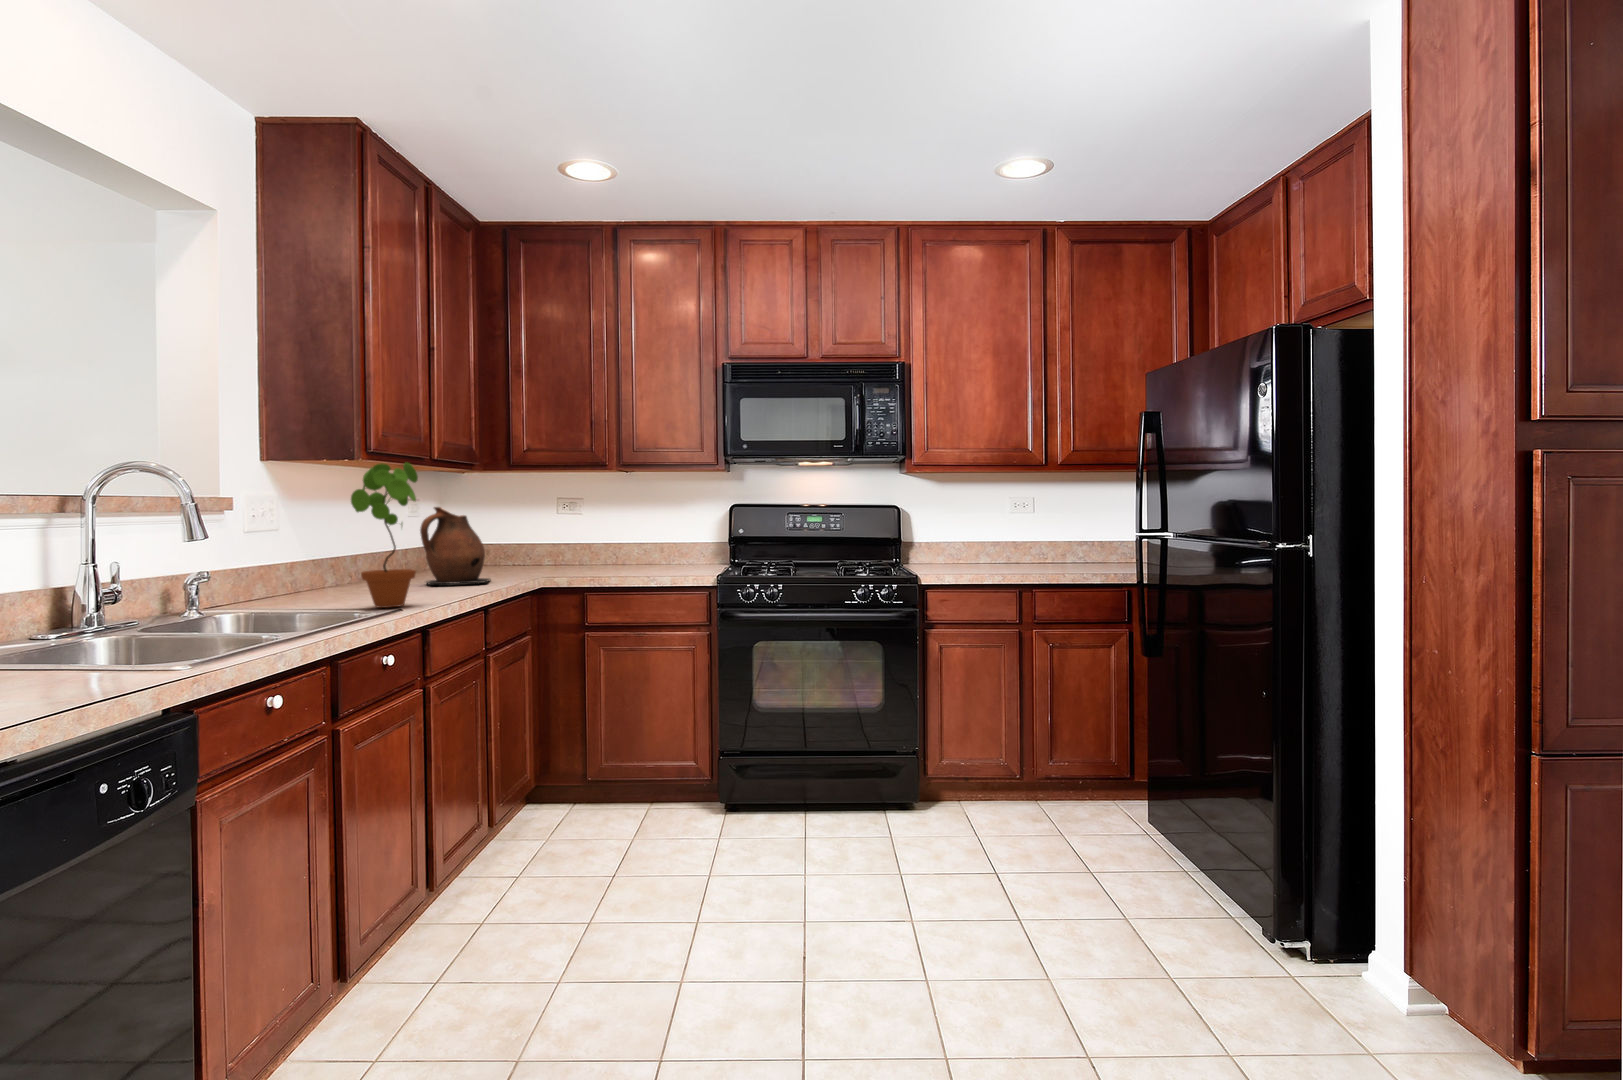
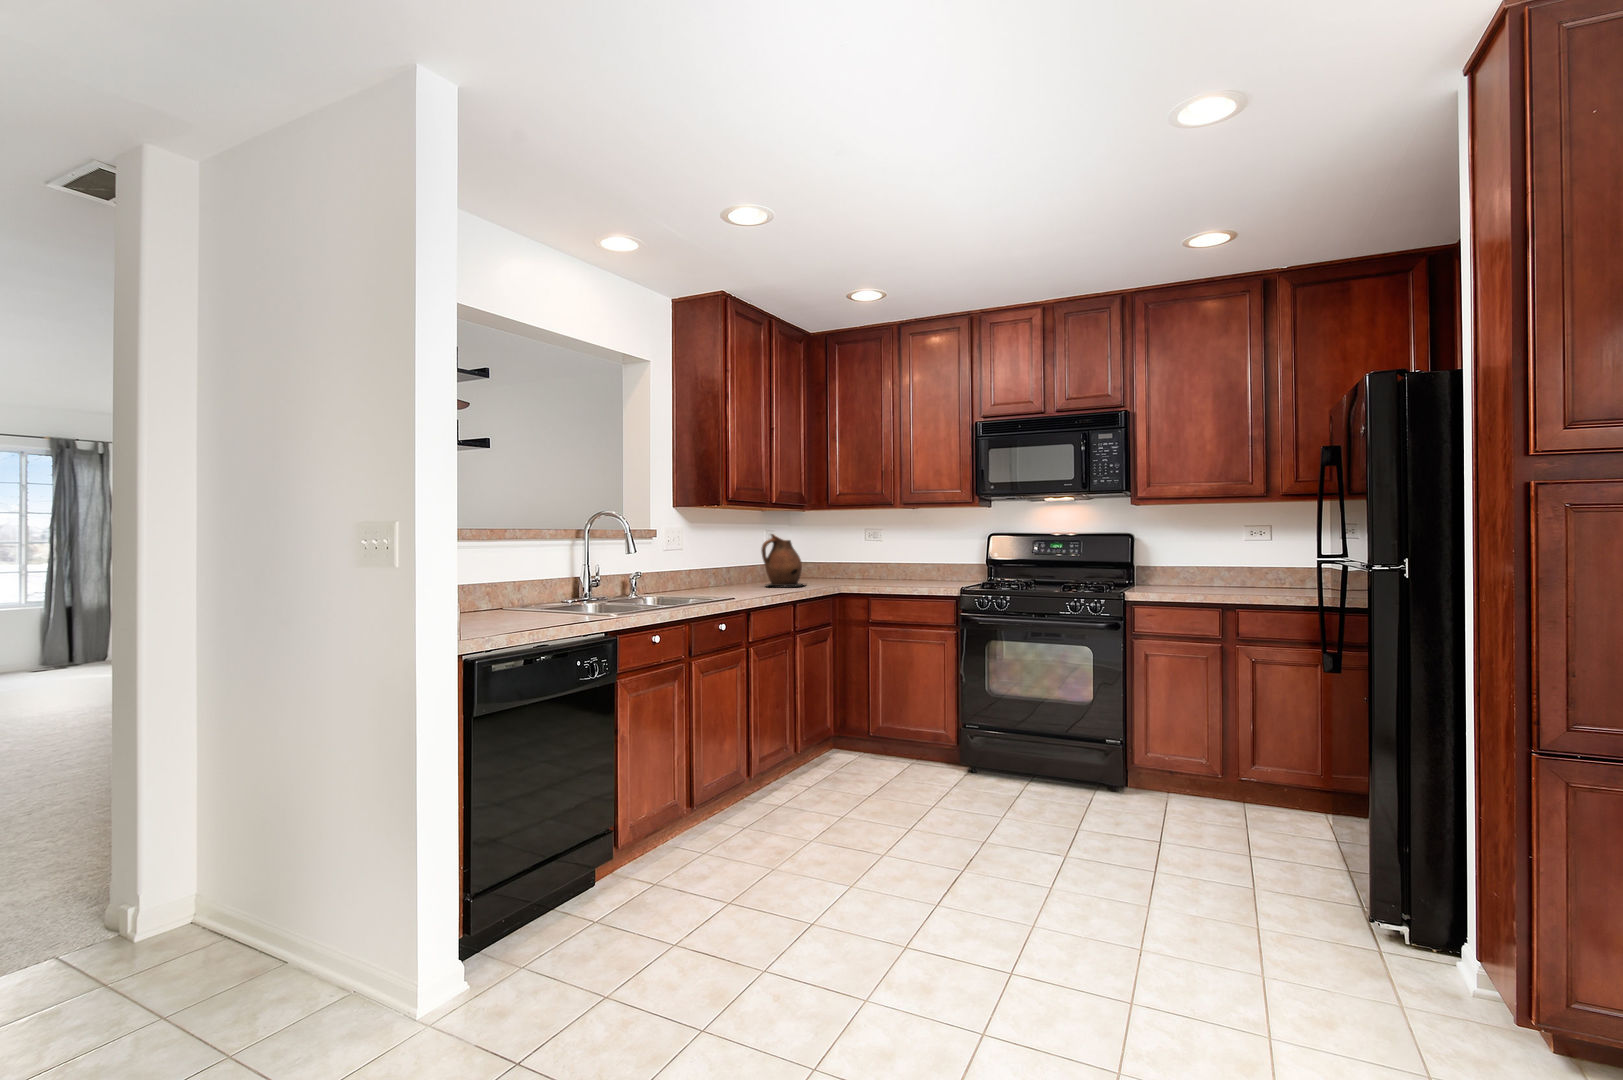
potted plant: present [351,463,418,608] -> none [710,508,748,597]

